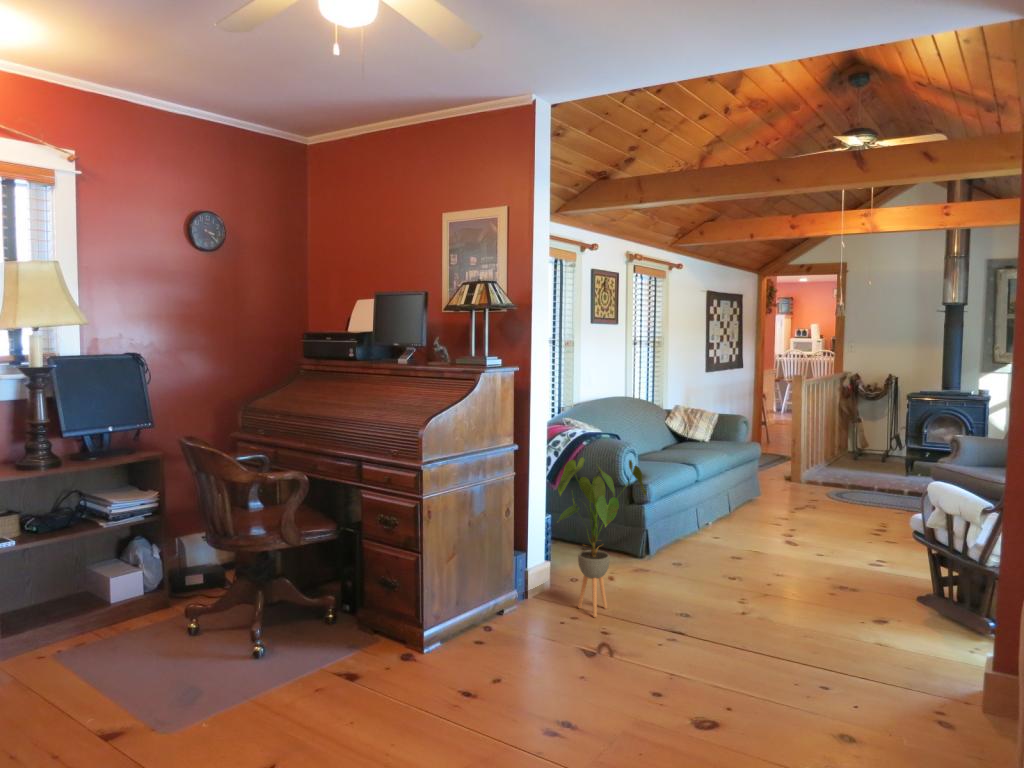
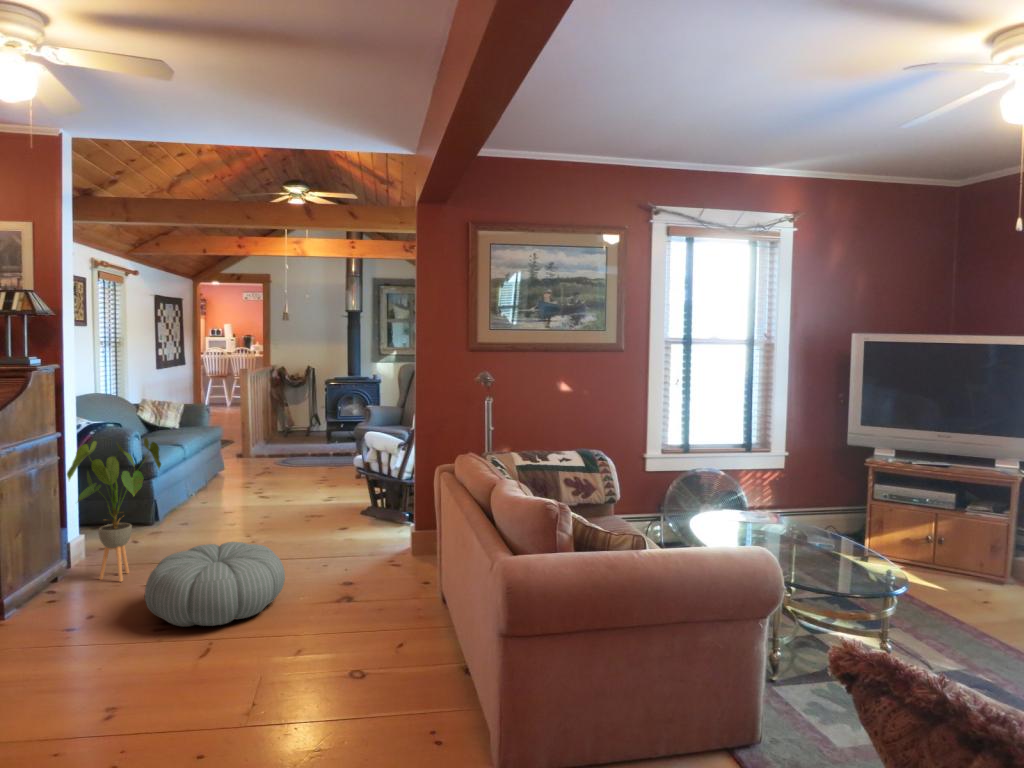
pouf: none [590,604,757,724] -> present [145,542,285,627]

